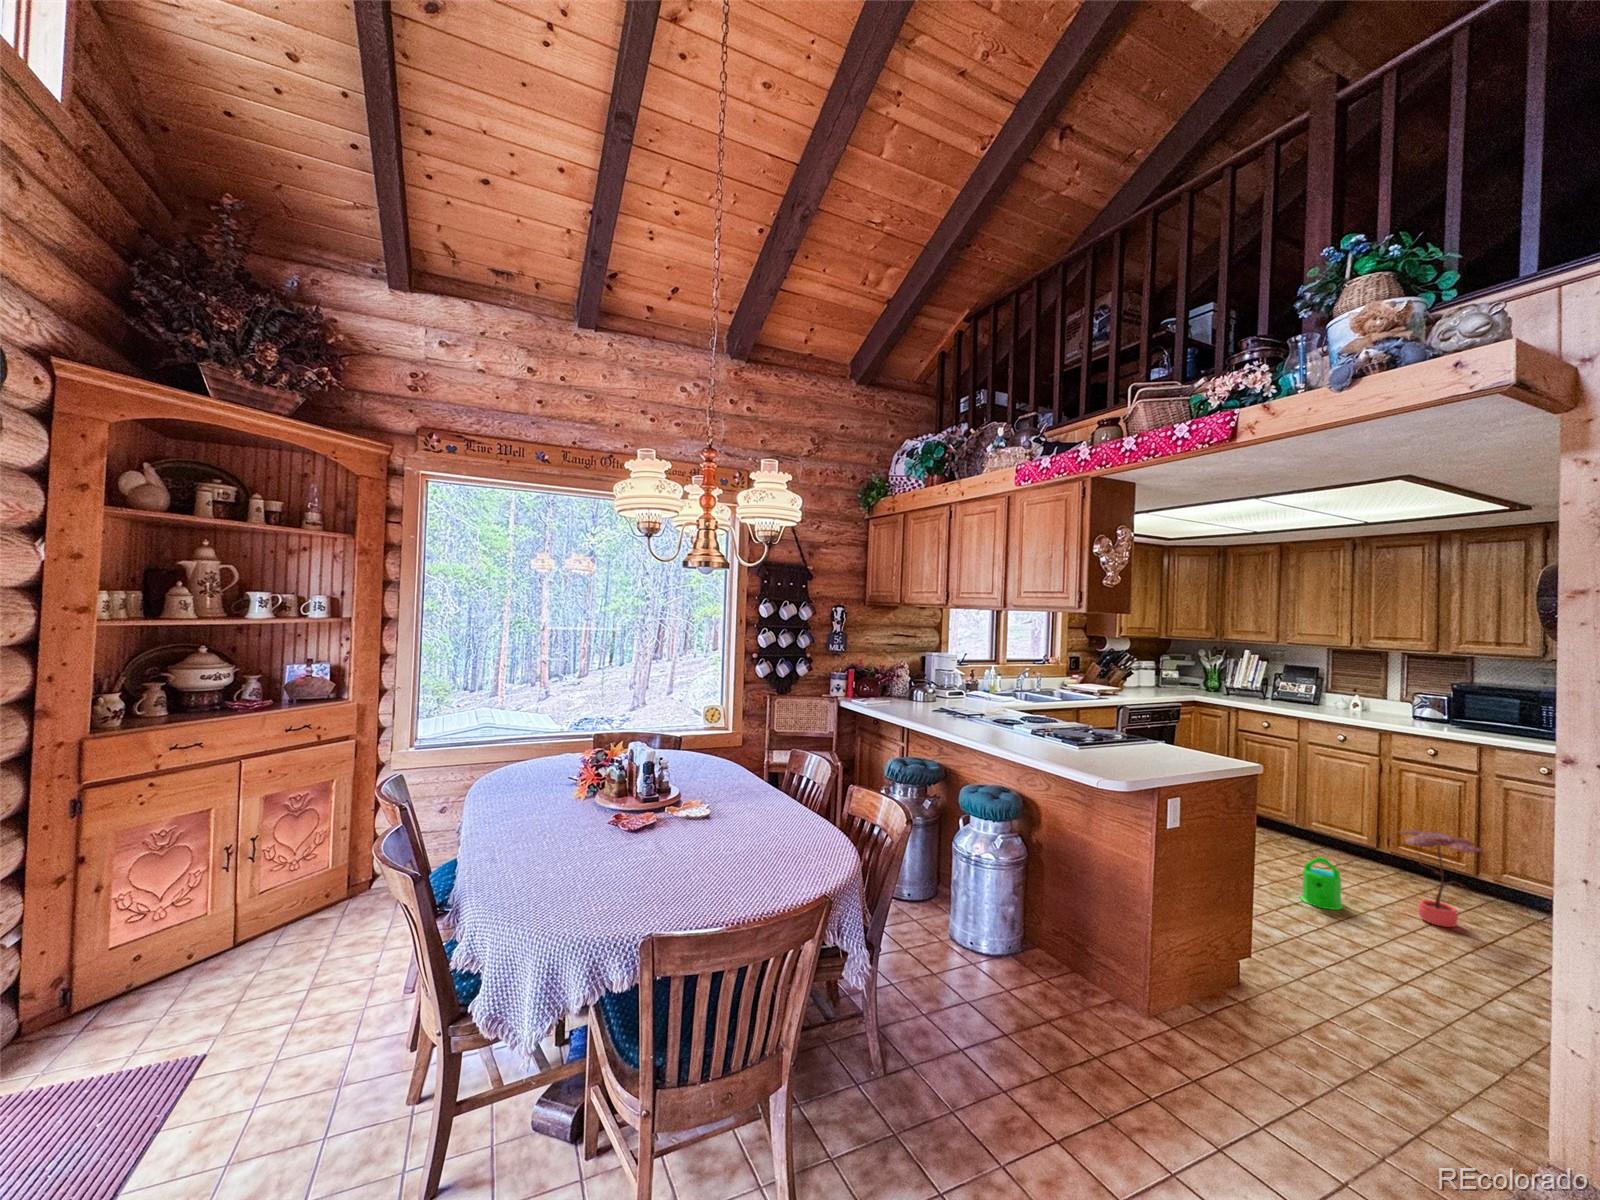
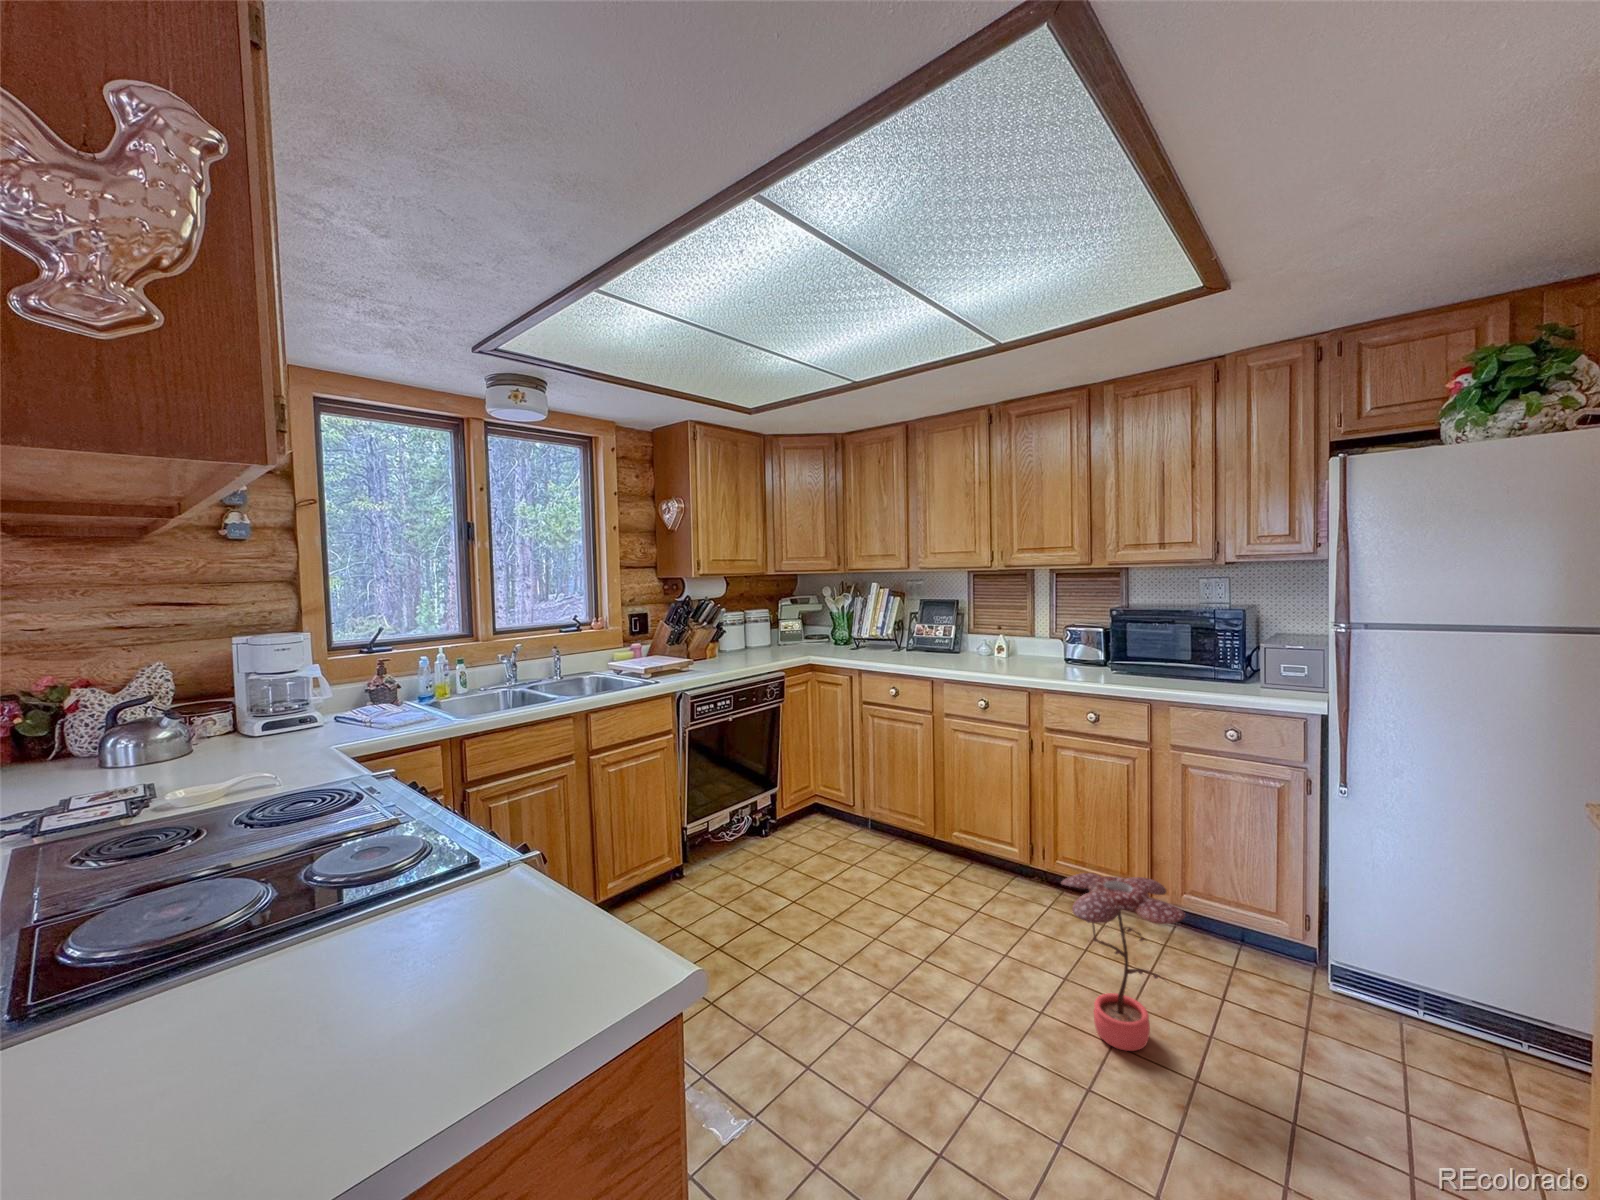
watering can: present [1300,857,1343,910] -> none [922,954,988,1058]

